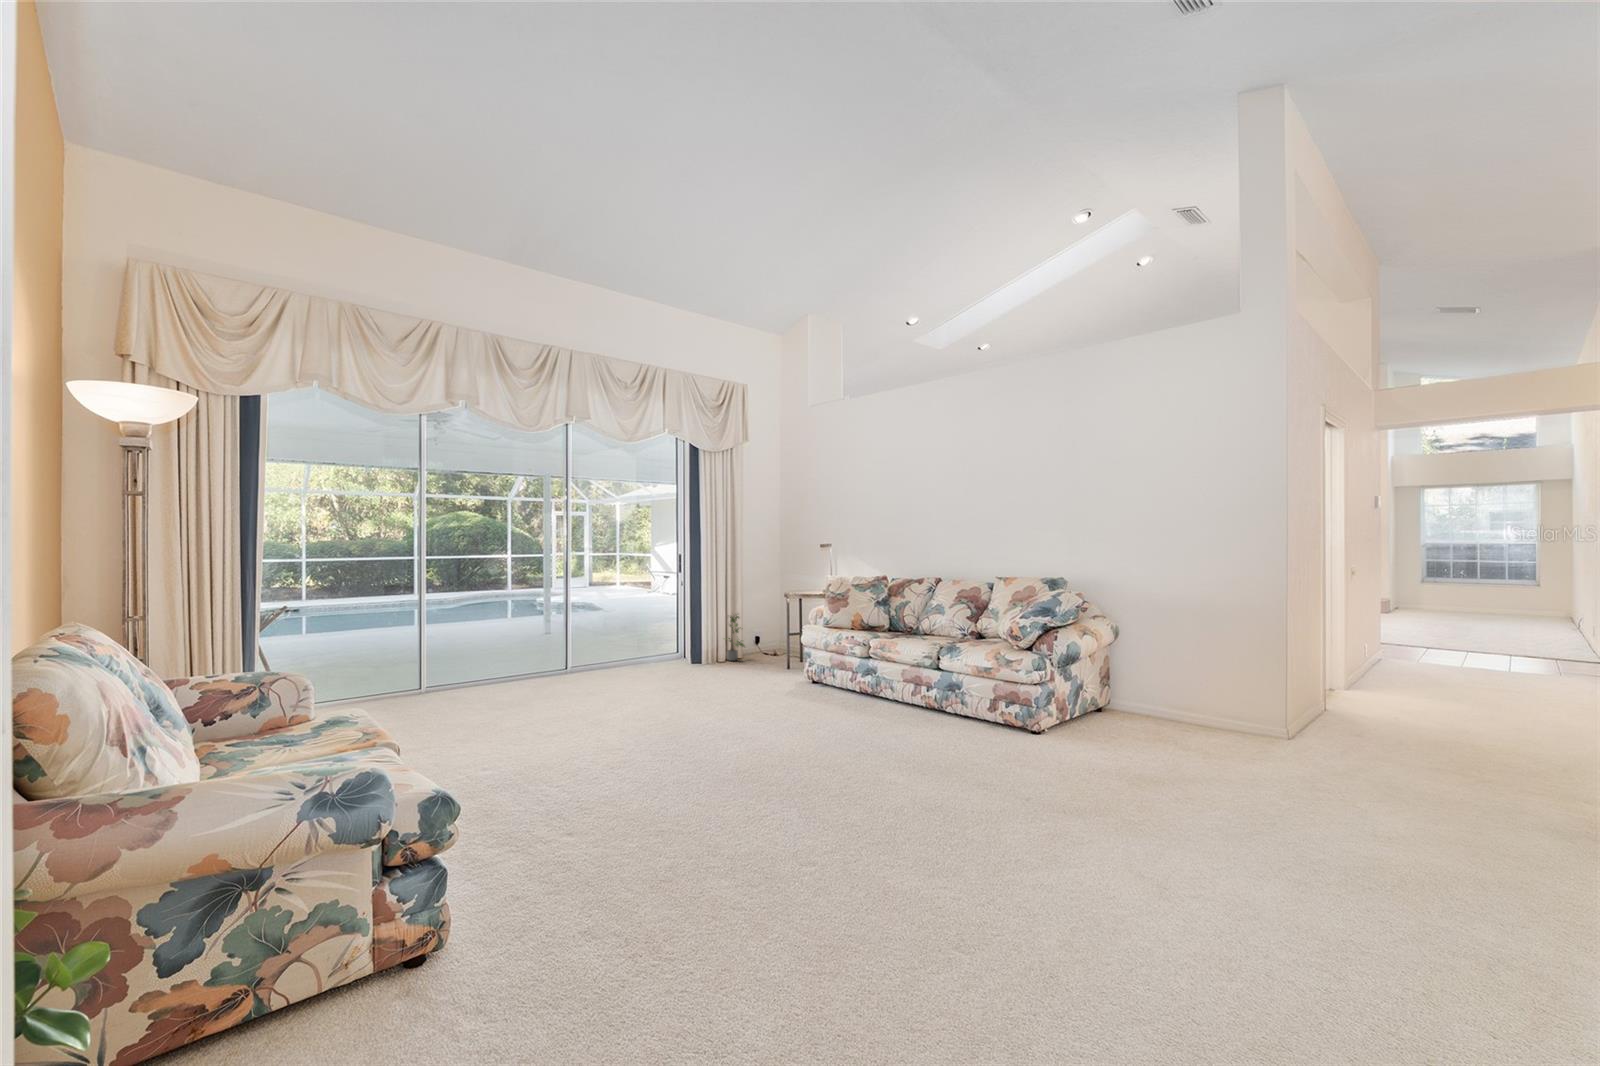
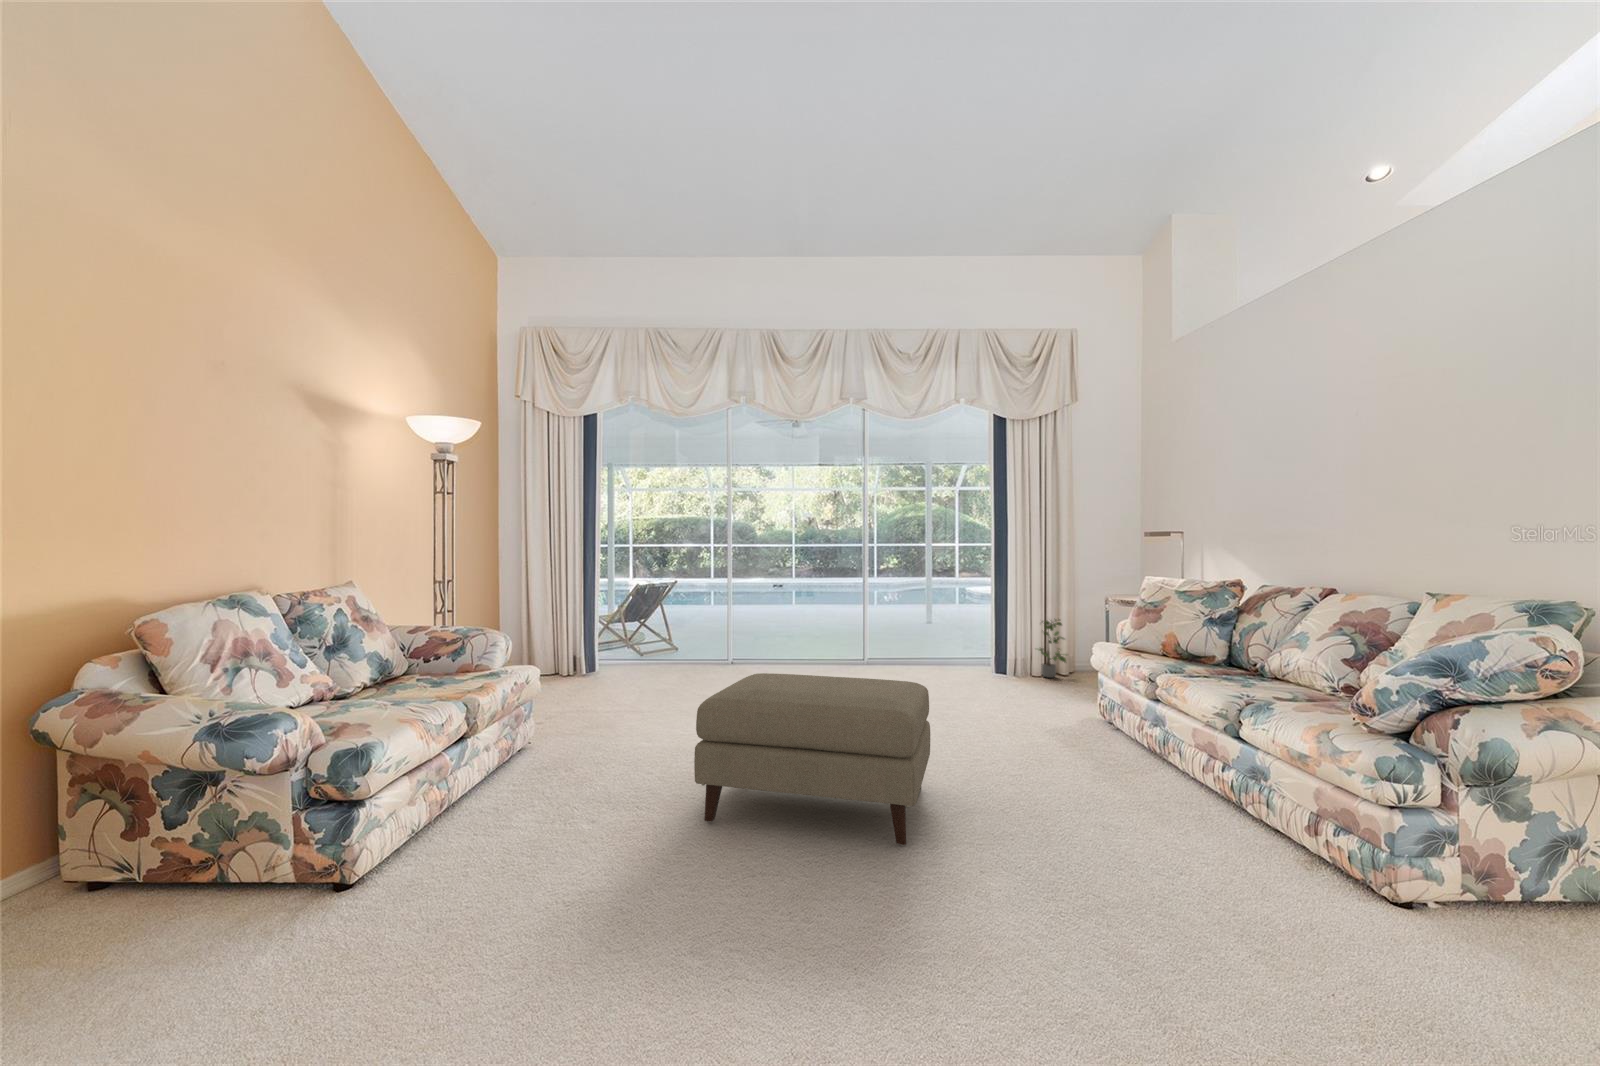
ottoman: none [635,661,837,801] -> present [694,673,930,846]

